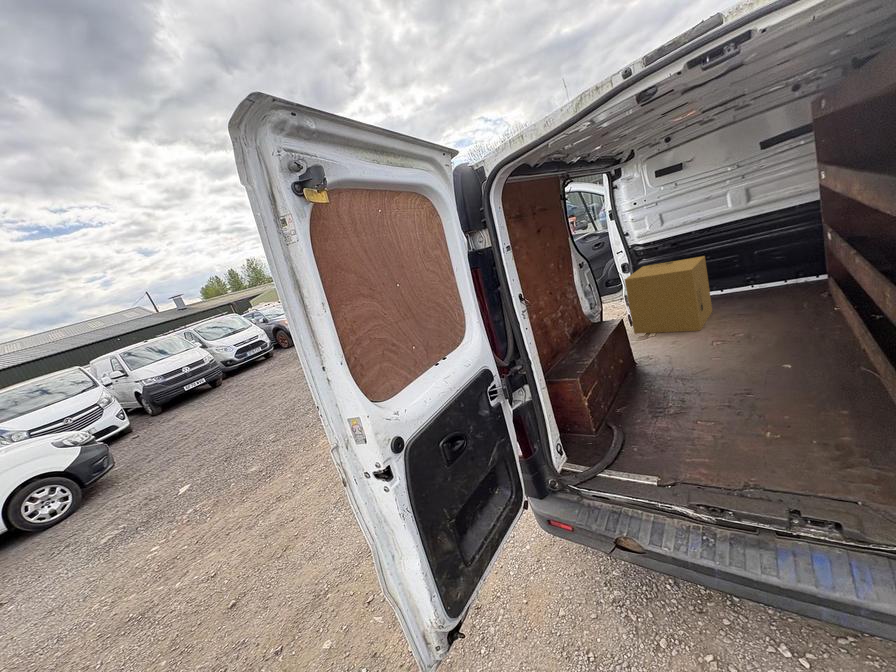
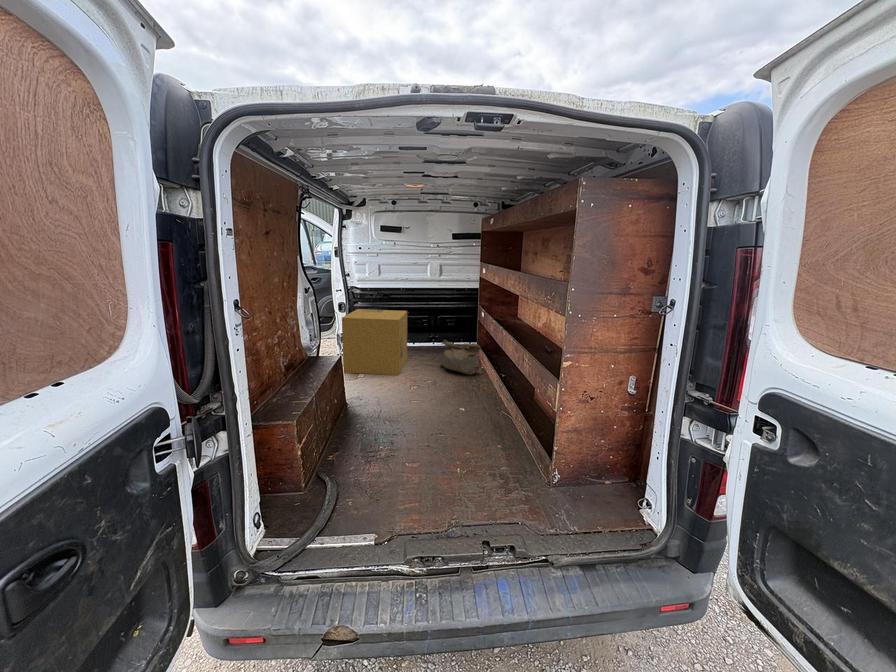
bag: none [759,279,835,321] -> present [441,340,482,375]

